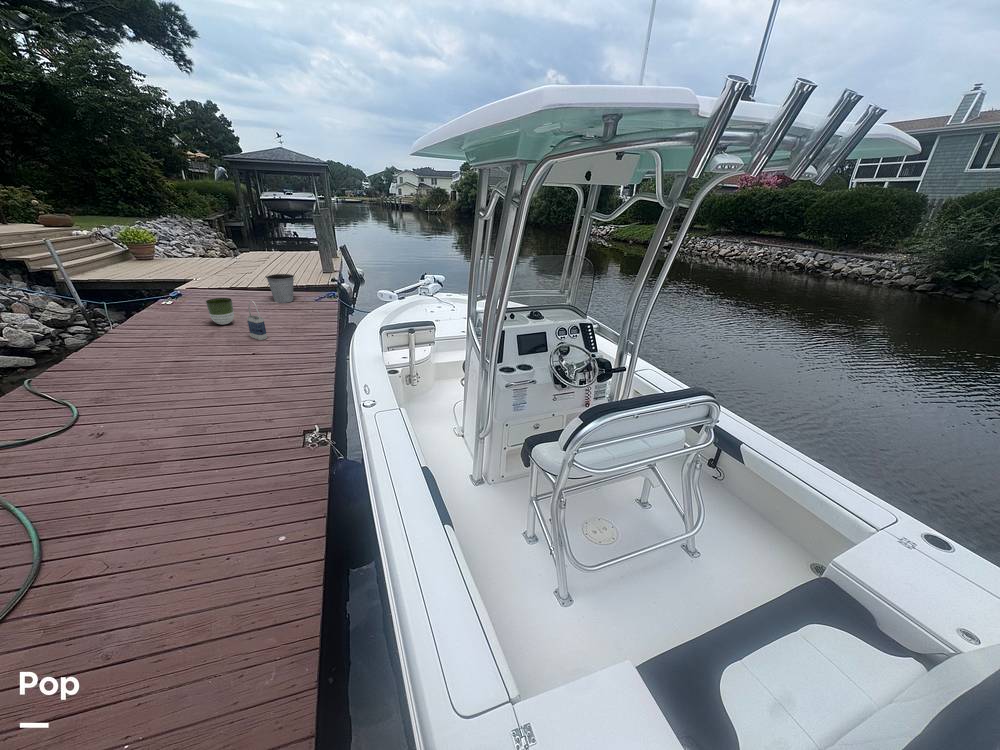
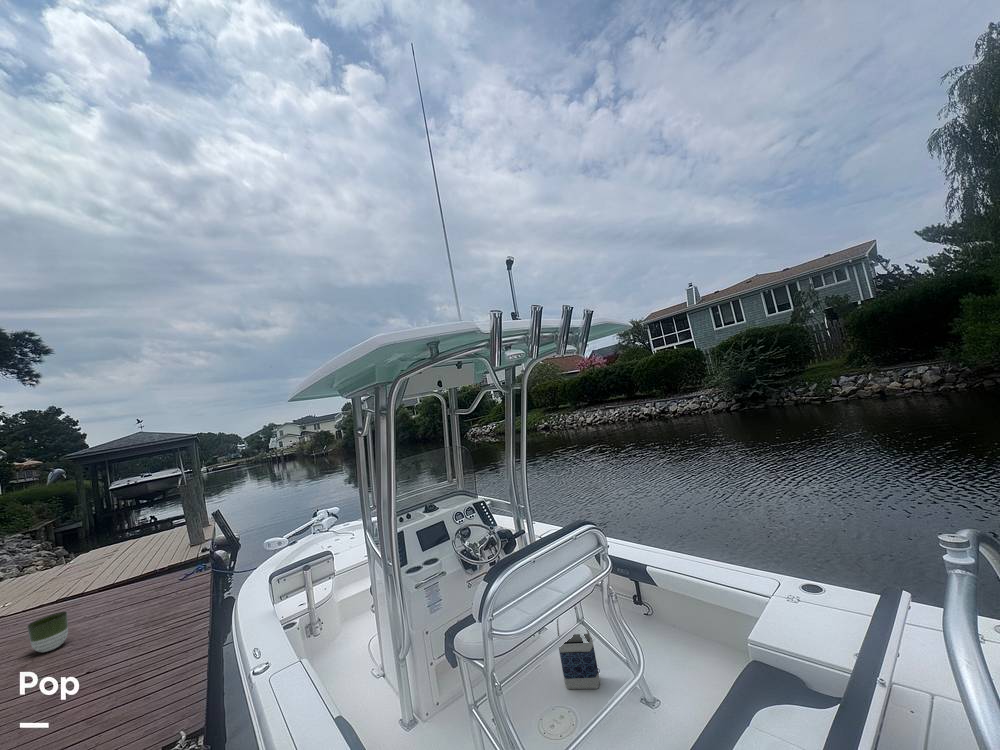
bucket: present [266,274,294,303] -> none [117,558,157,599]
bag: present [247,301,267,340] -> present [557,608,600,689]

